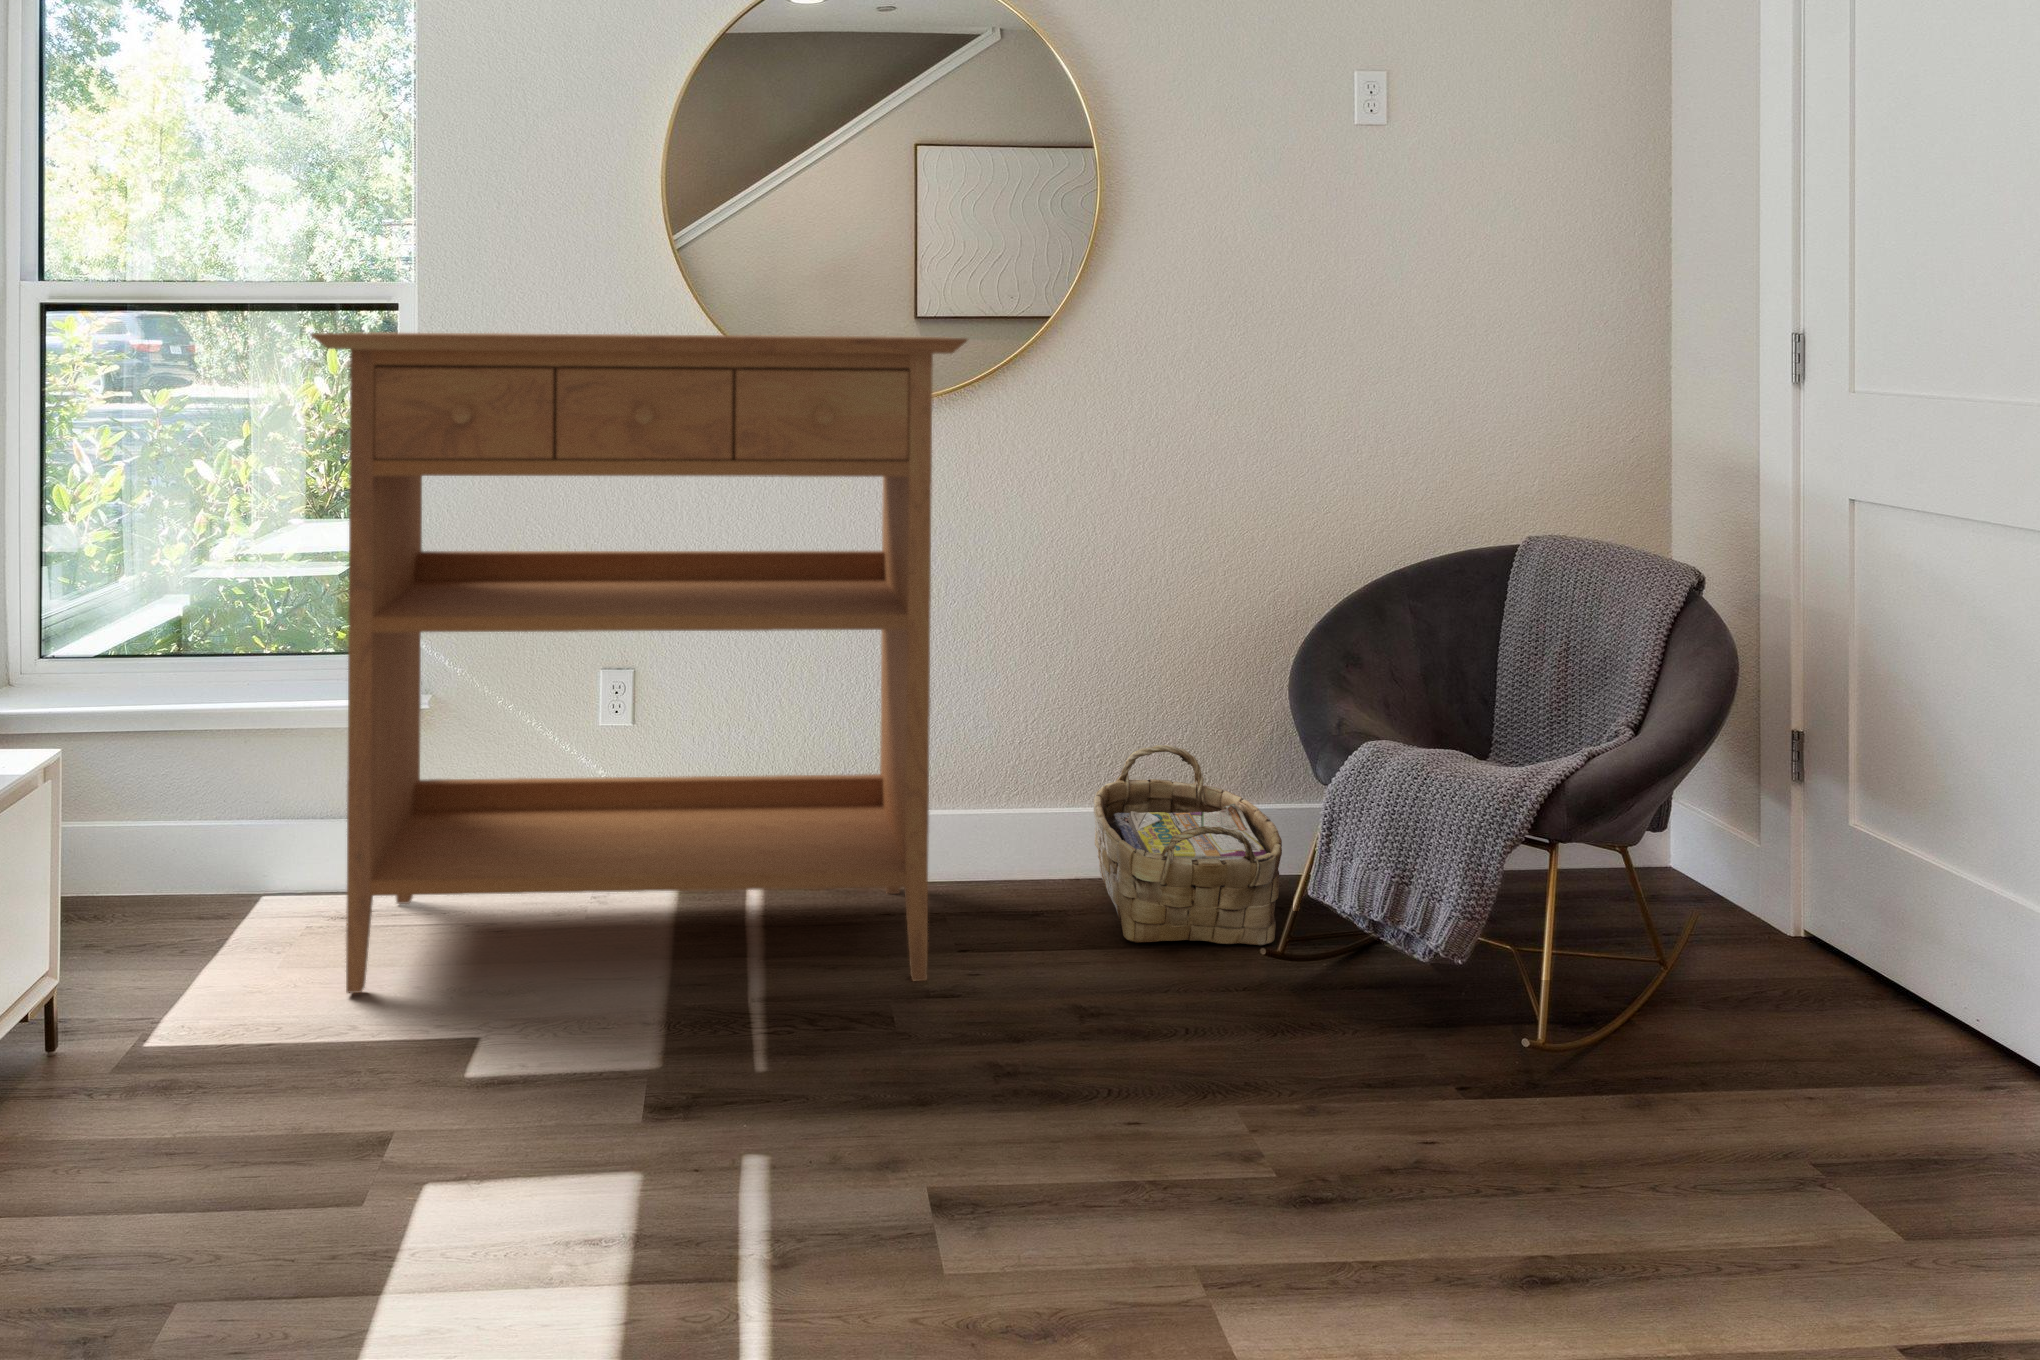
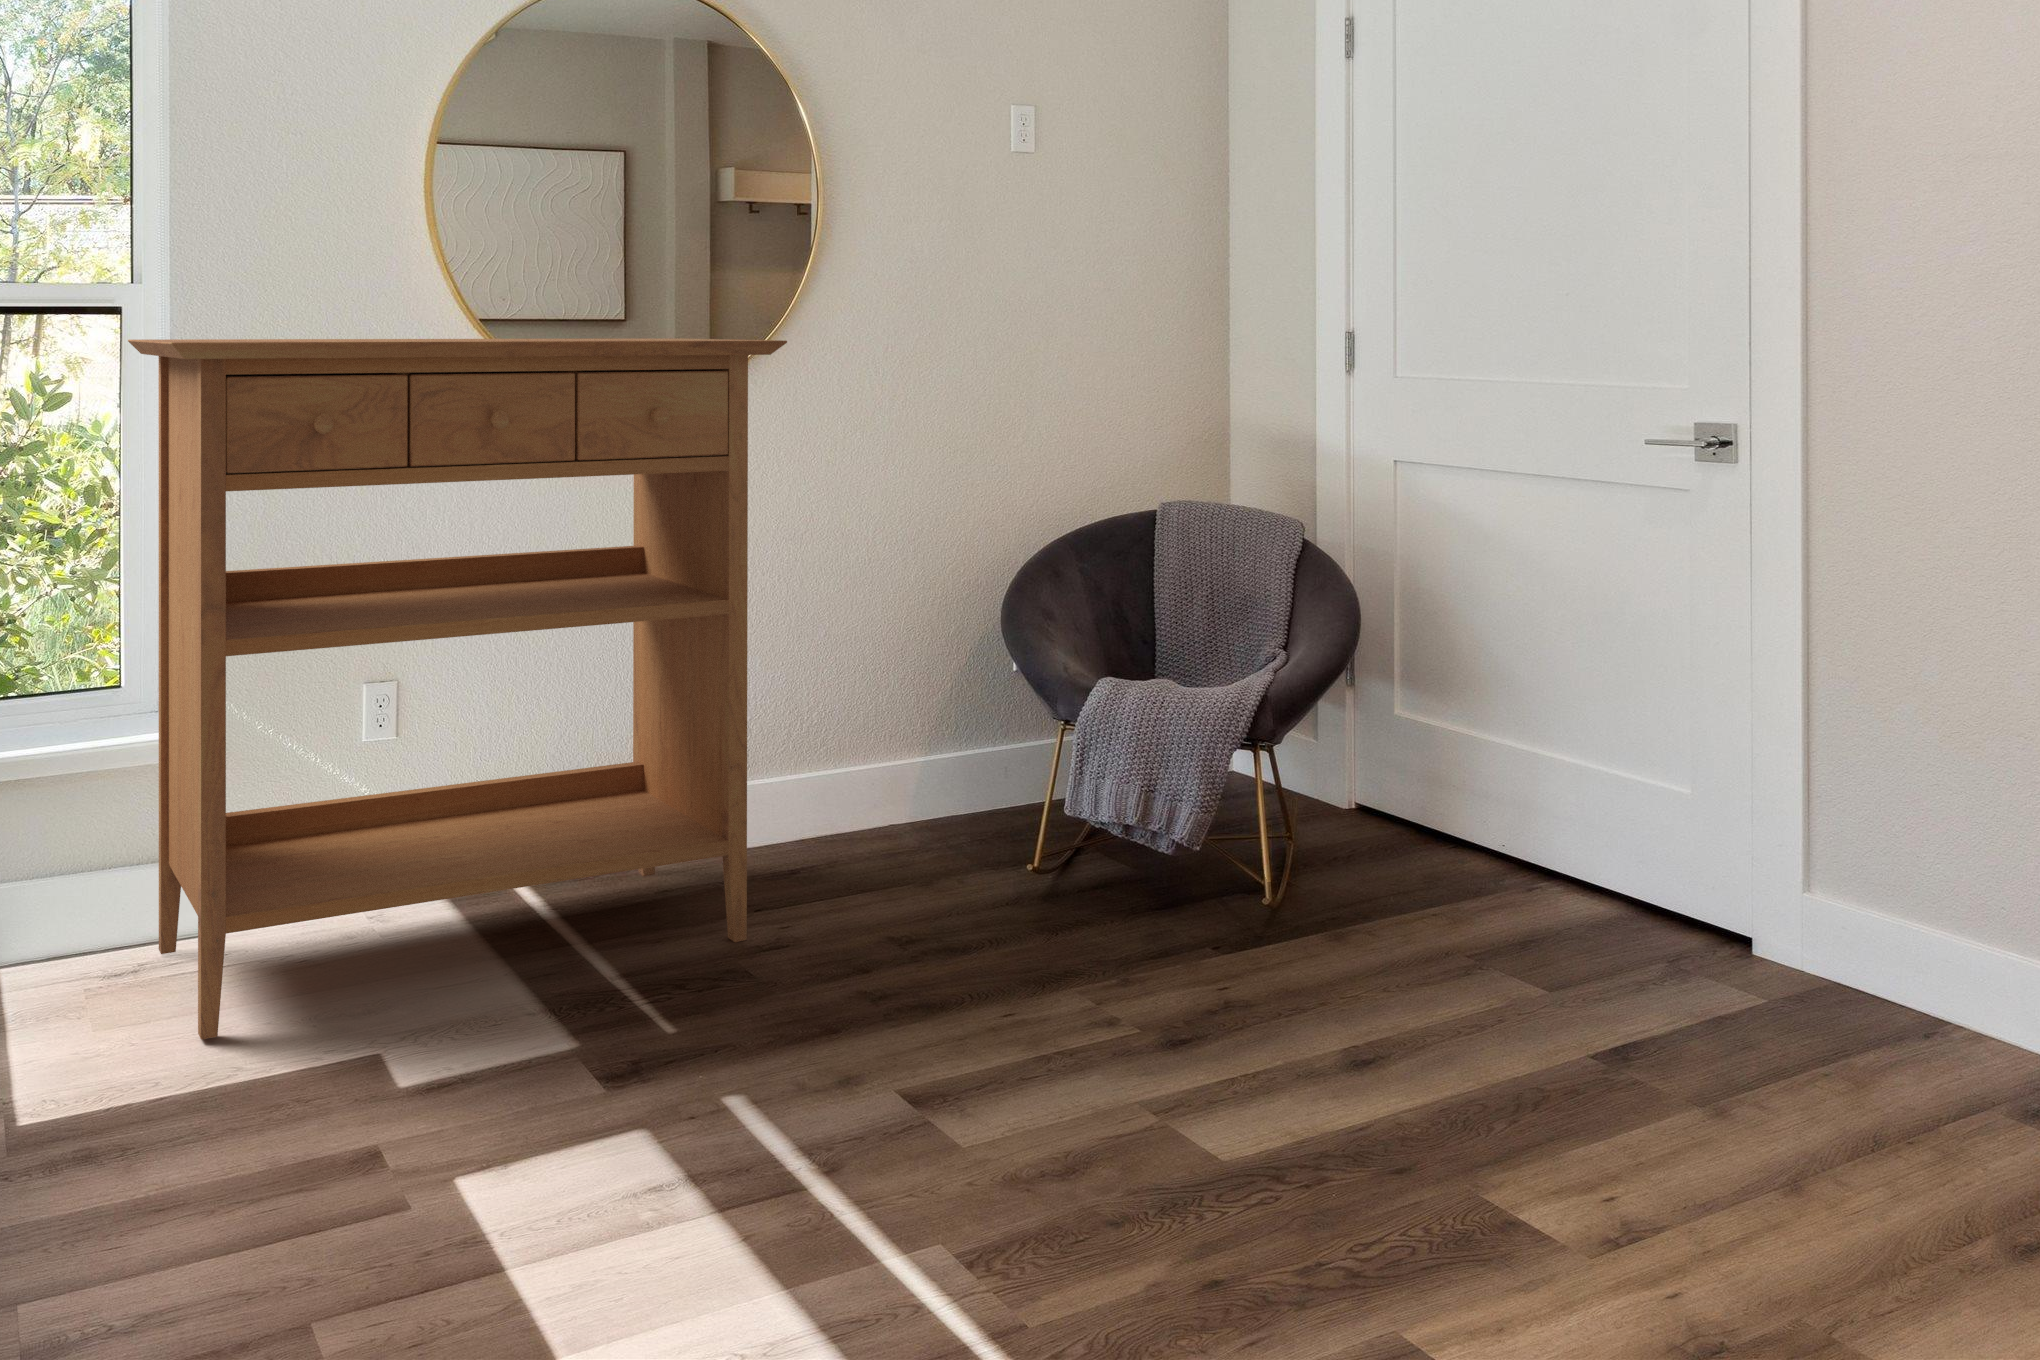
woven basket: present [1093,745,1282,945] -> none [822,708,1005,883]

